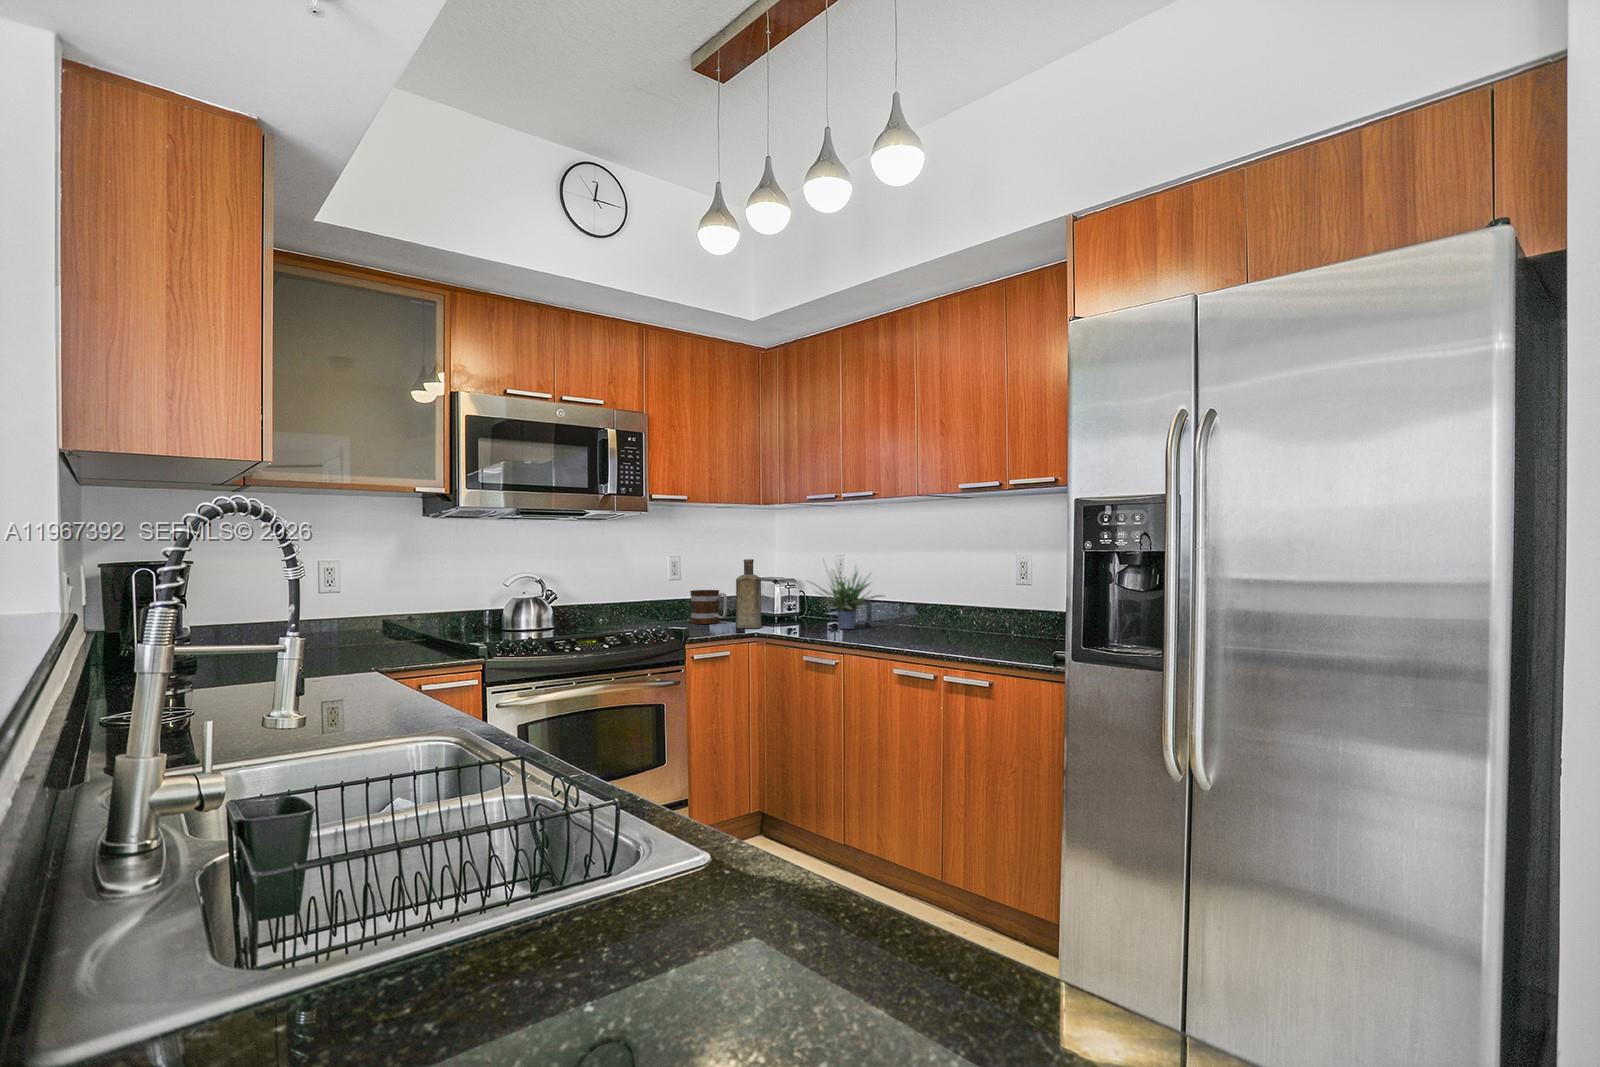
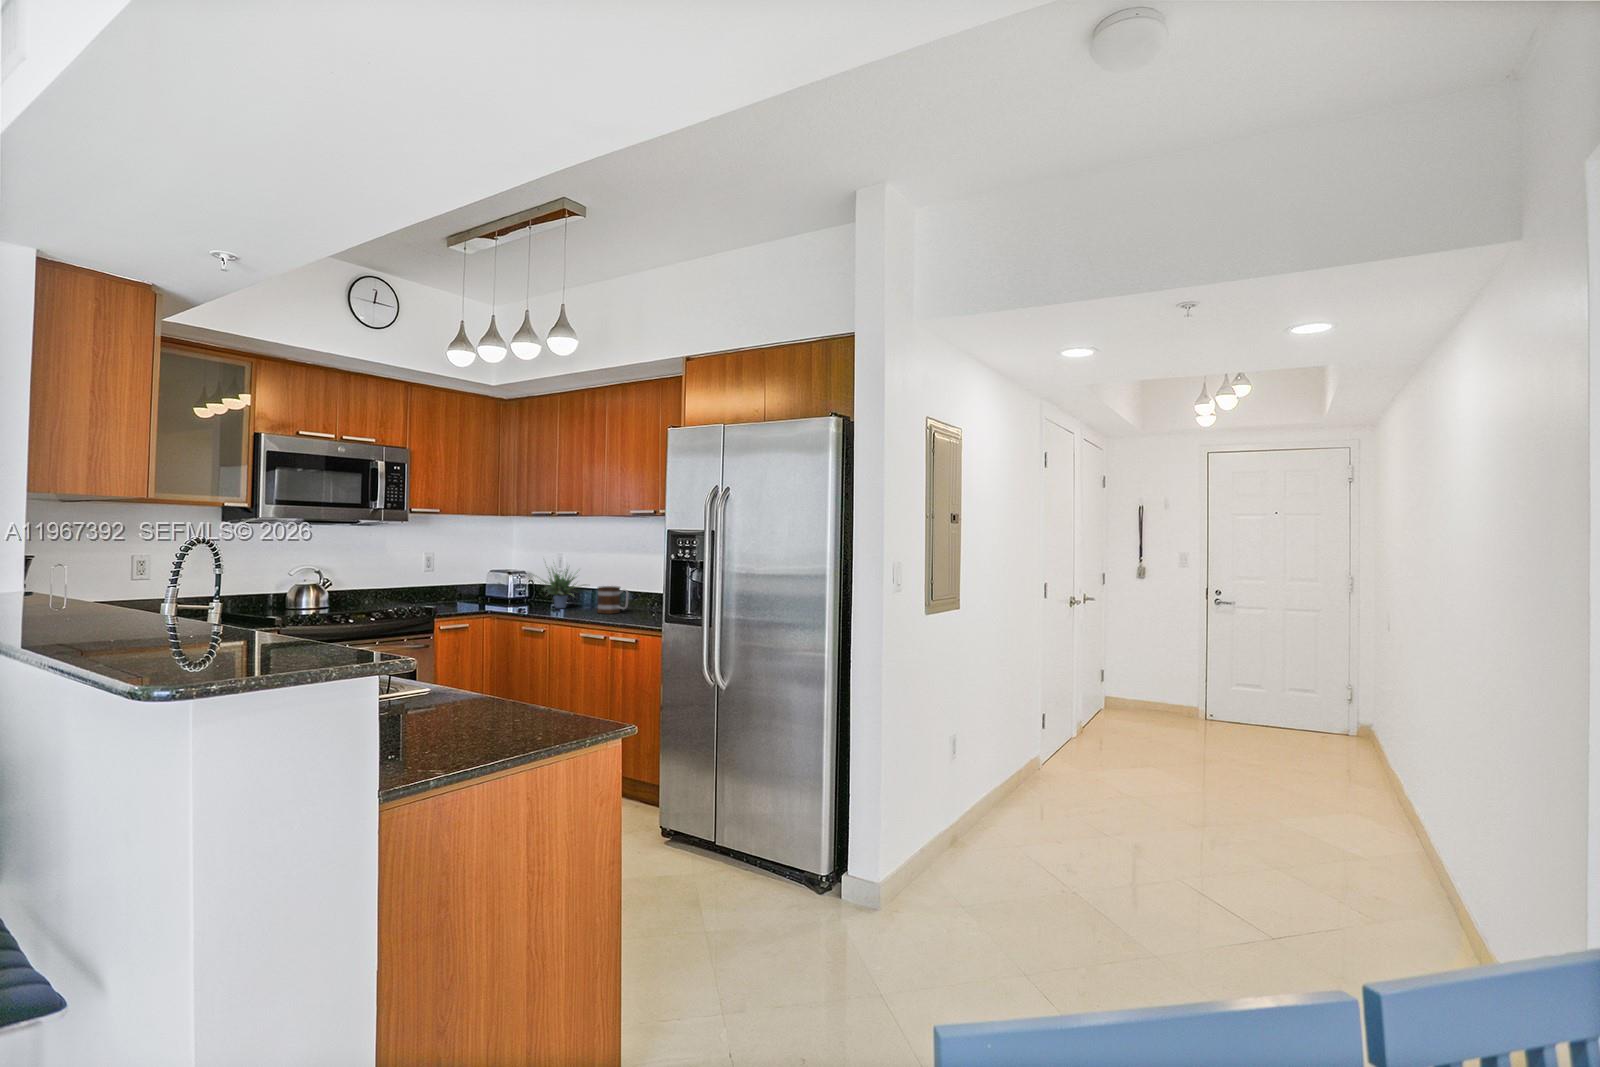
bottle: present [736,559,761,628] -> none [475,557,497,608]
mug: present [690,590,727,624] -> present [597,586,629,614]

